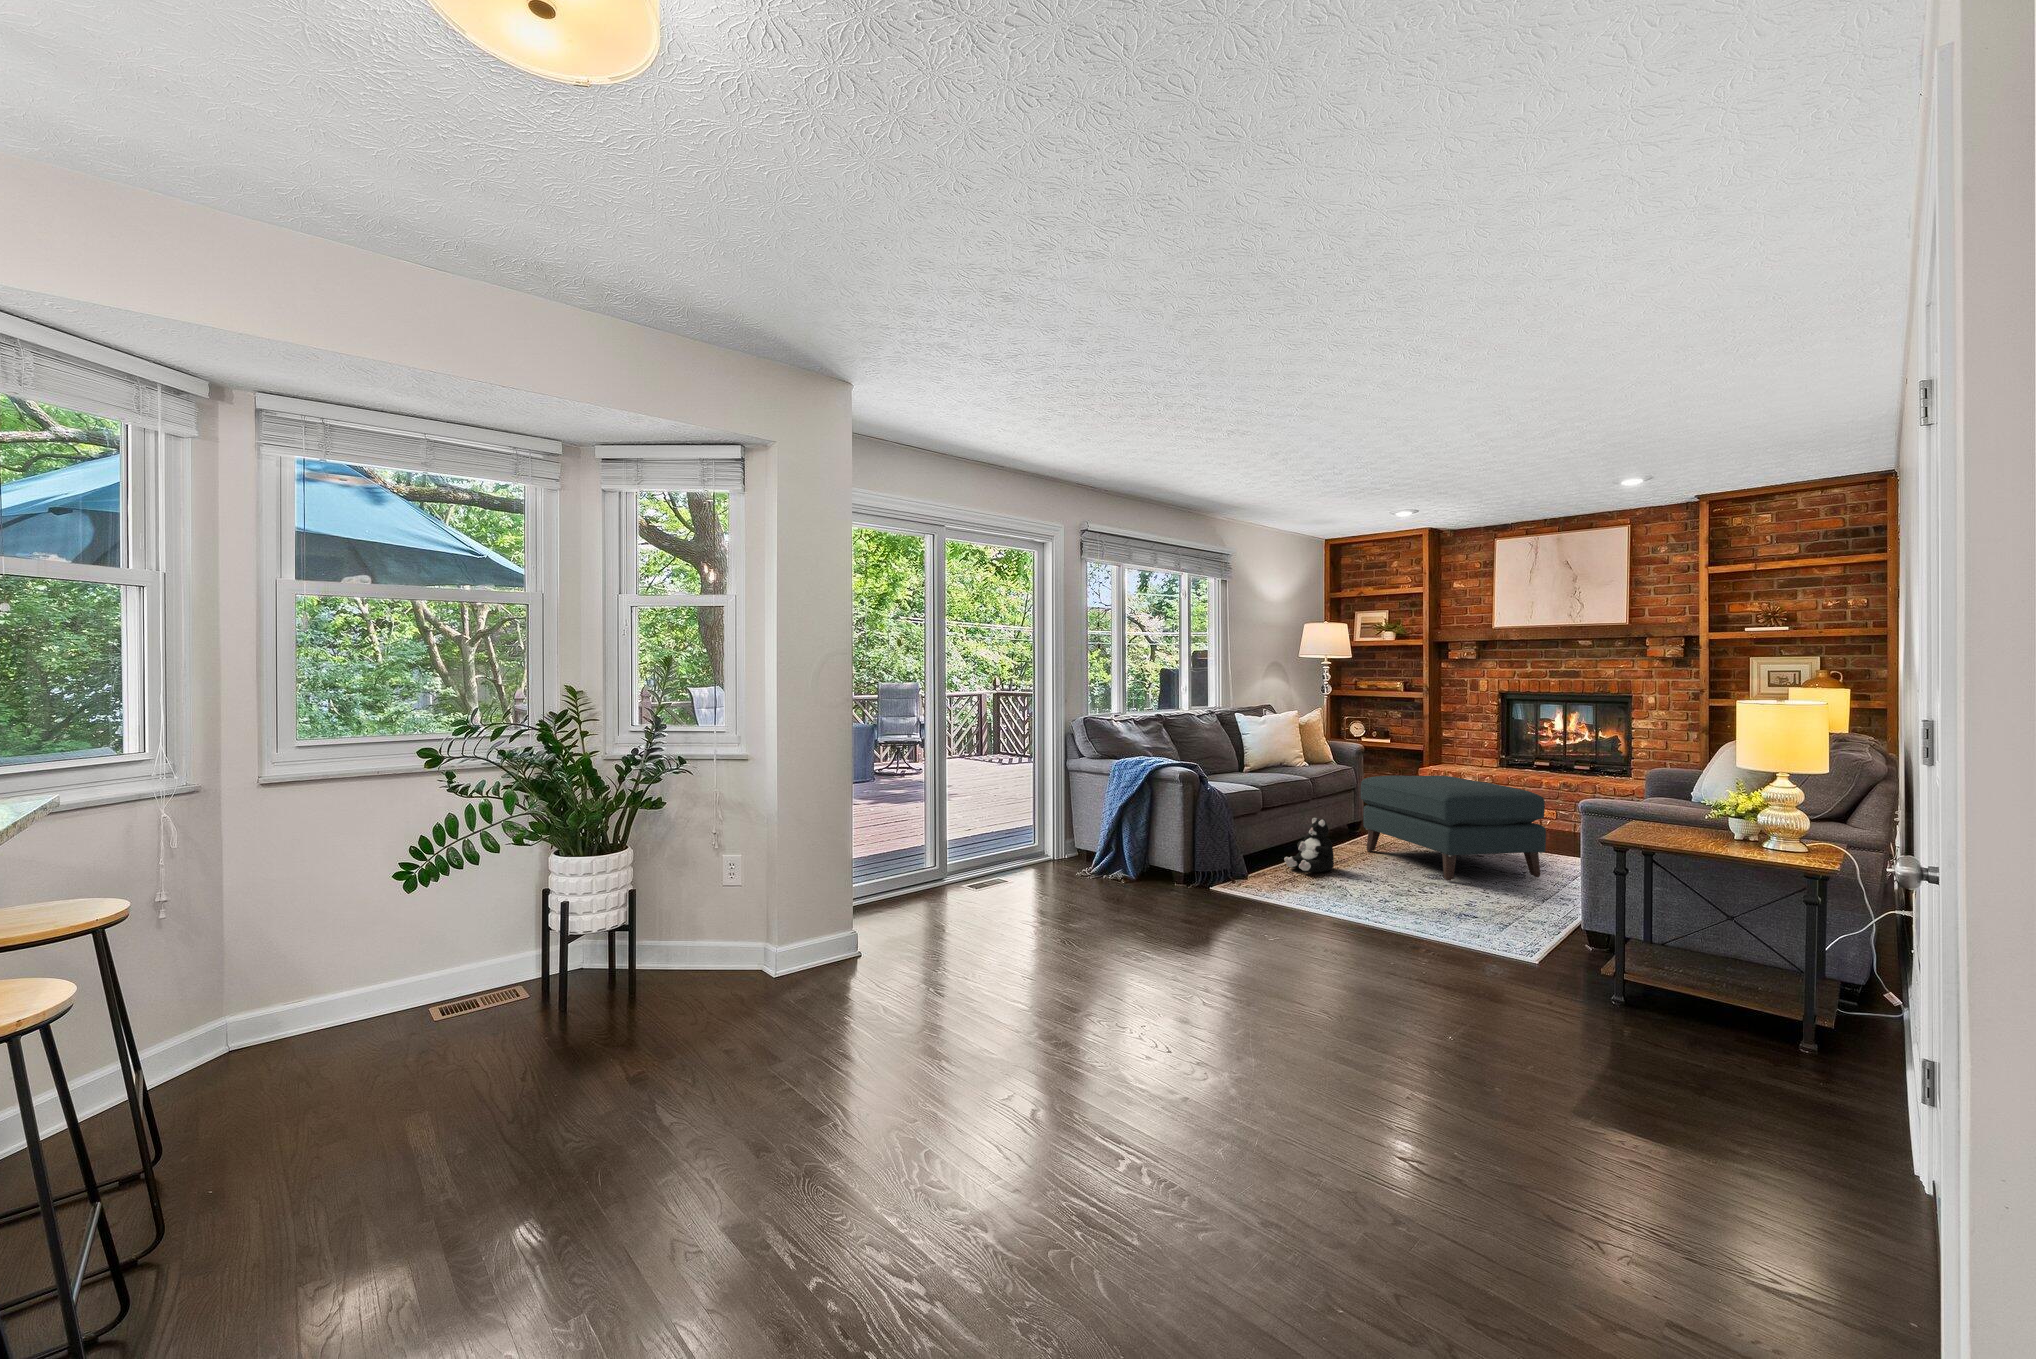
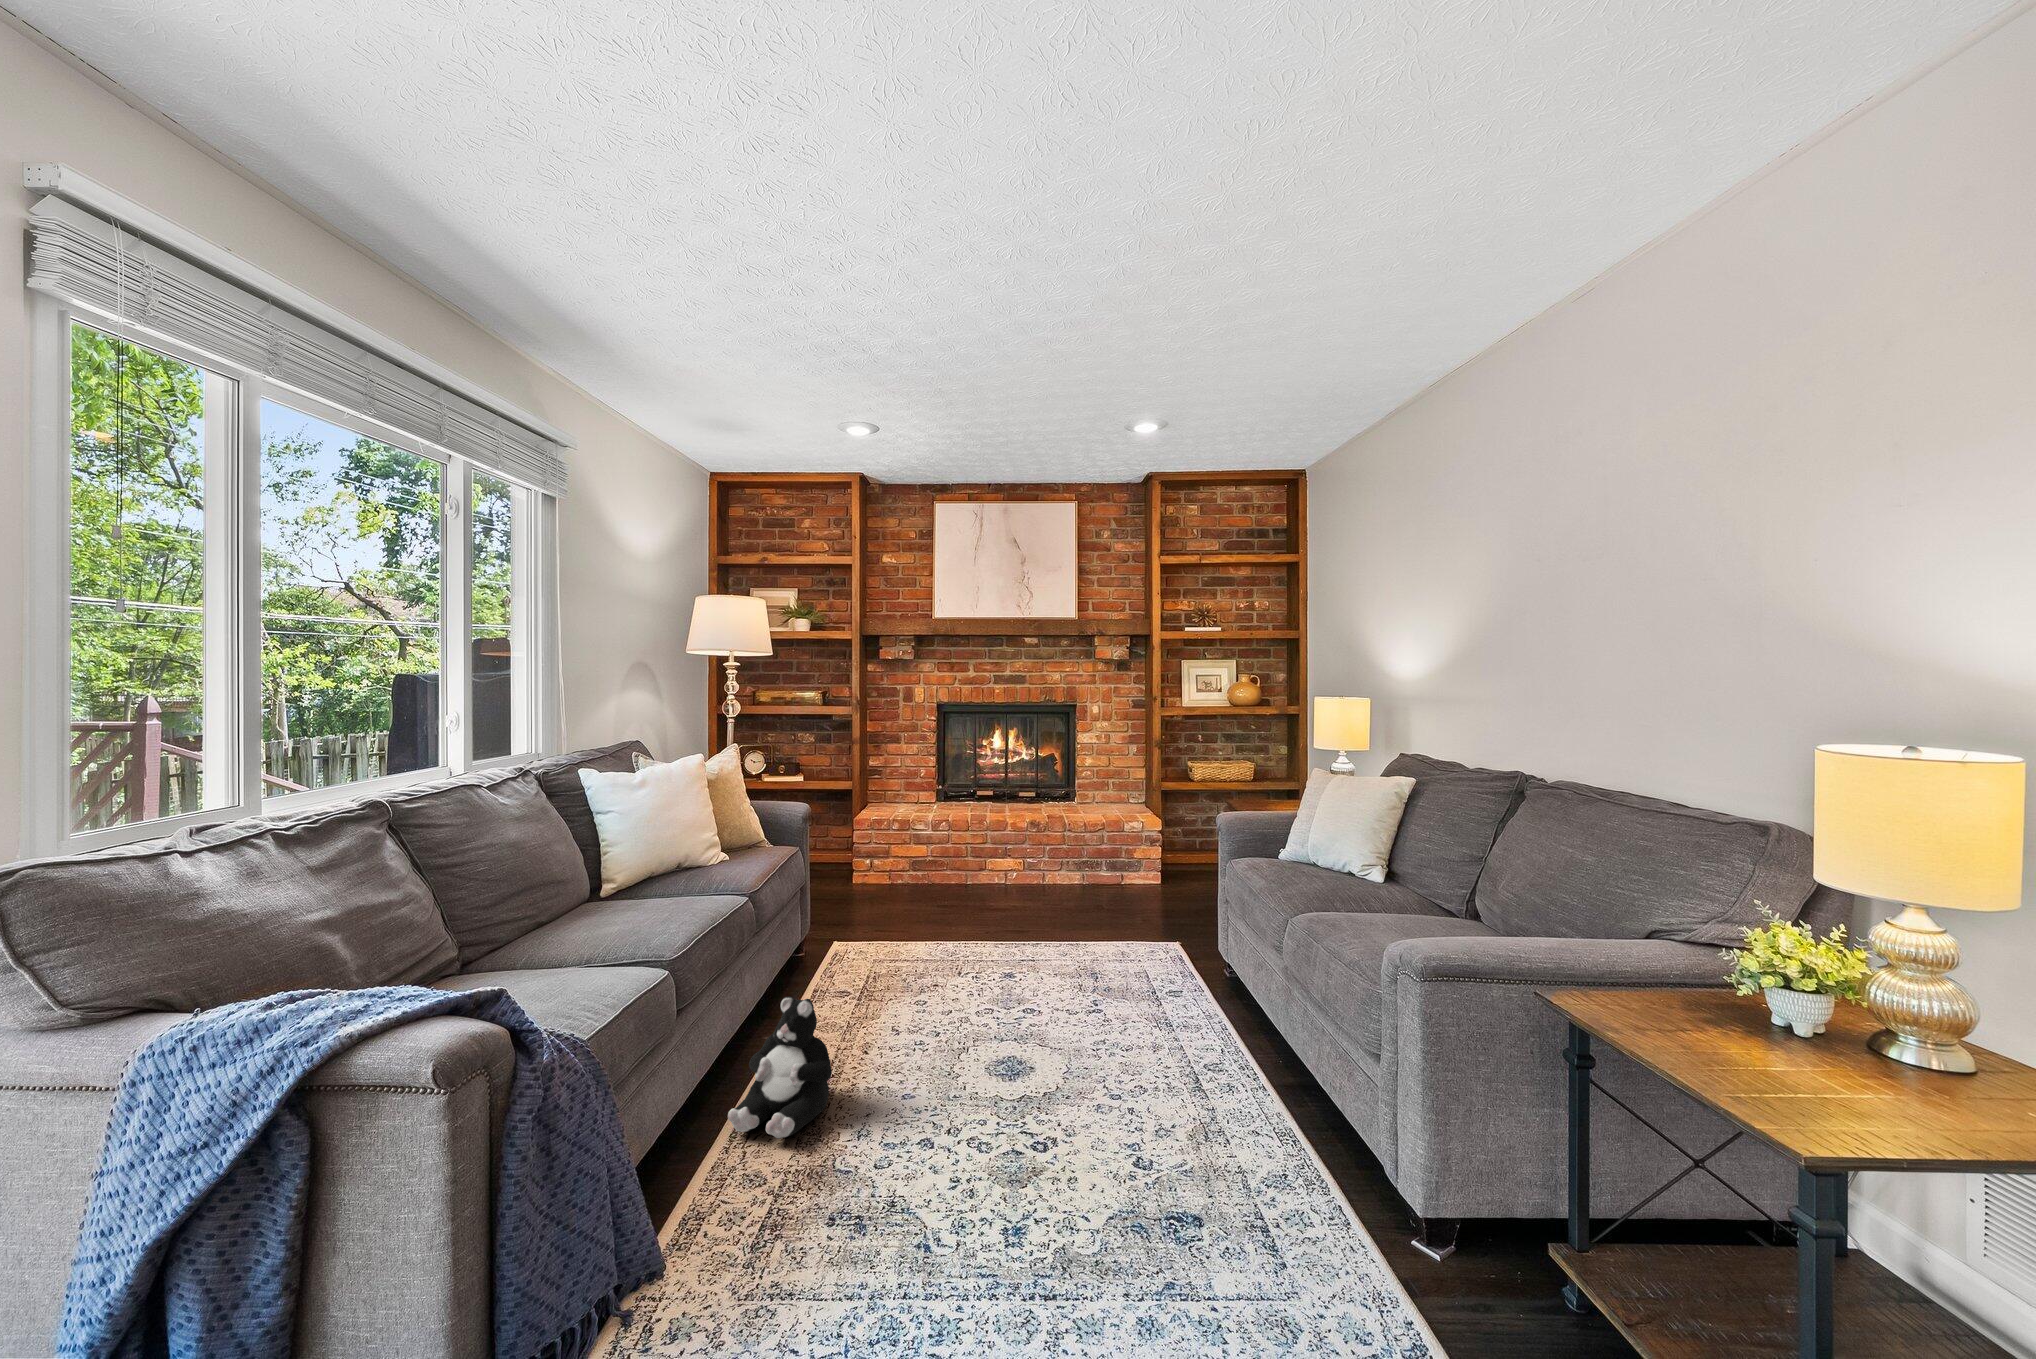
ottoman: present [1361,776,1546,881] -> none [835,848,1120,1062]

